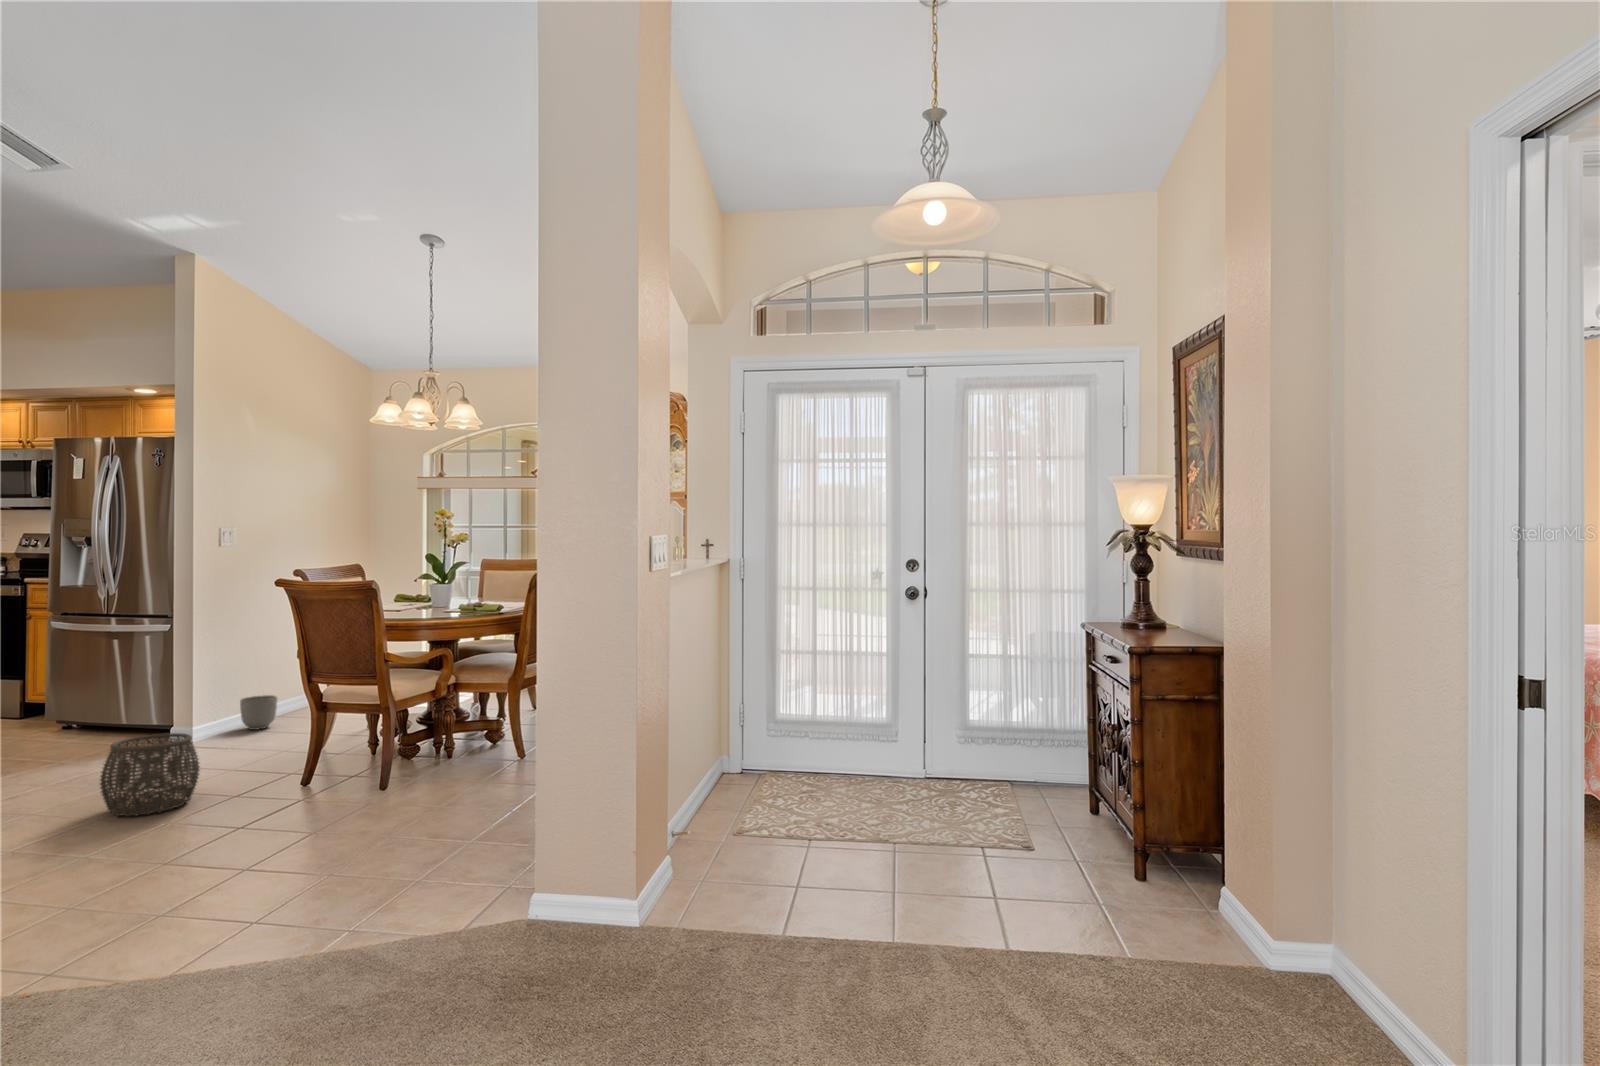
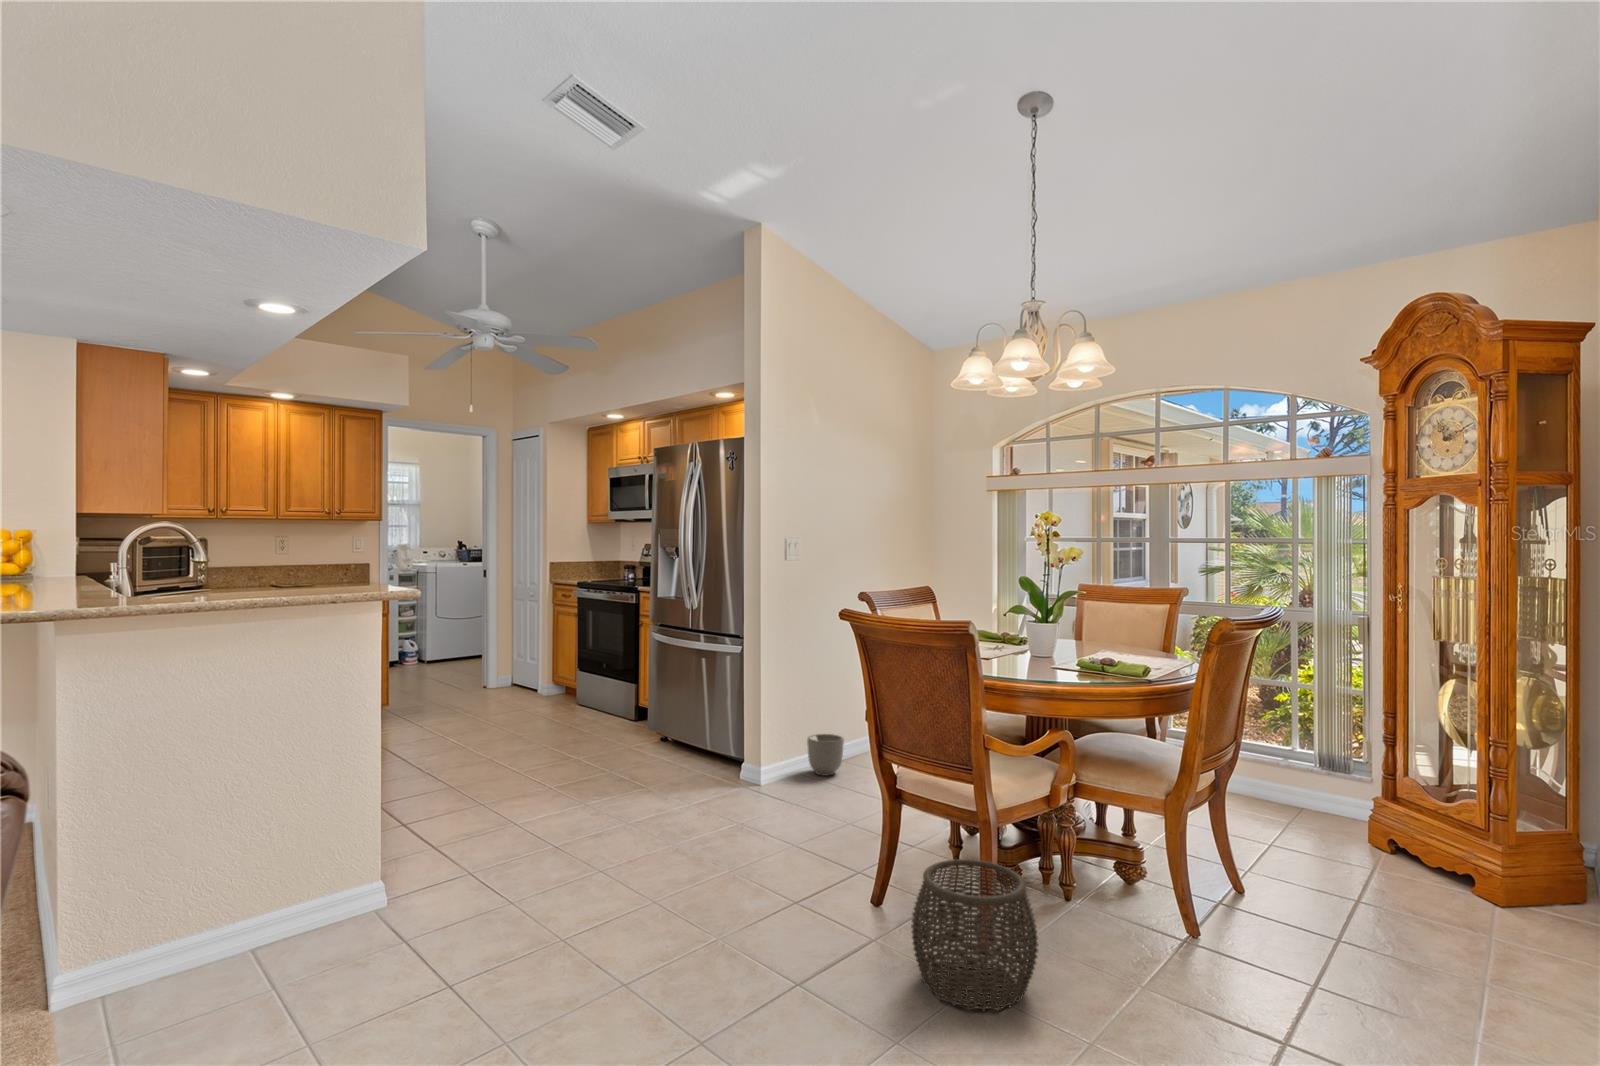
woven basket: present [100,733,200,816] -> present [911,859,1038,1011]

